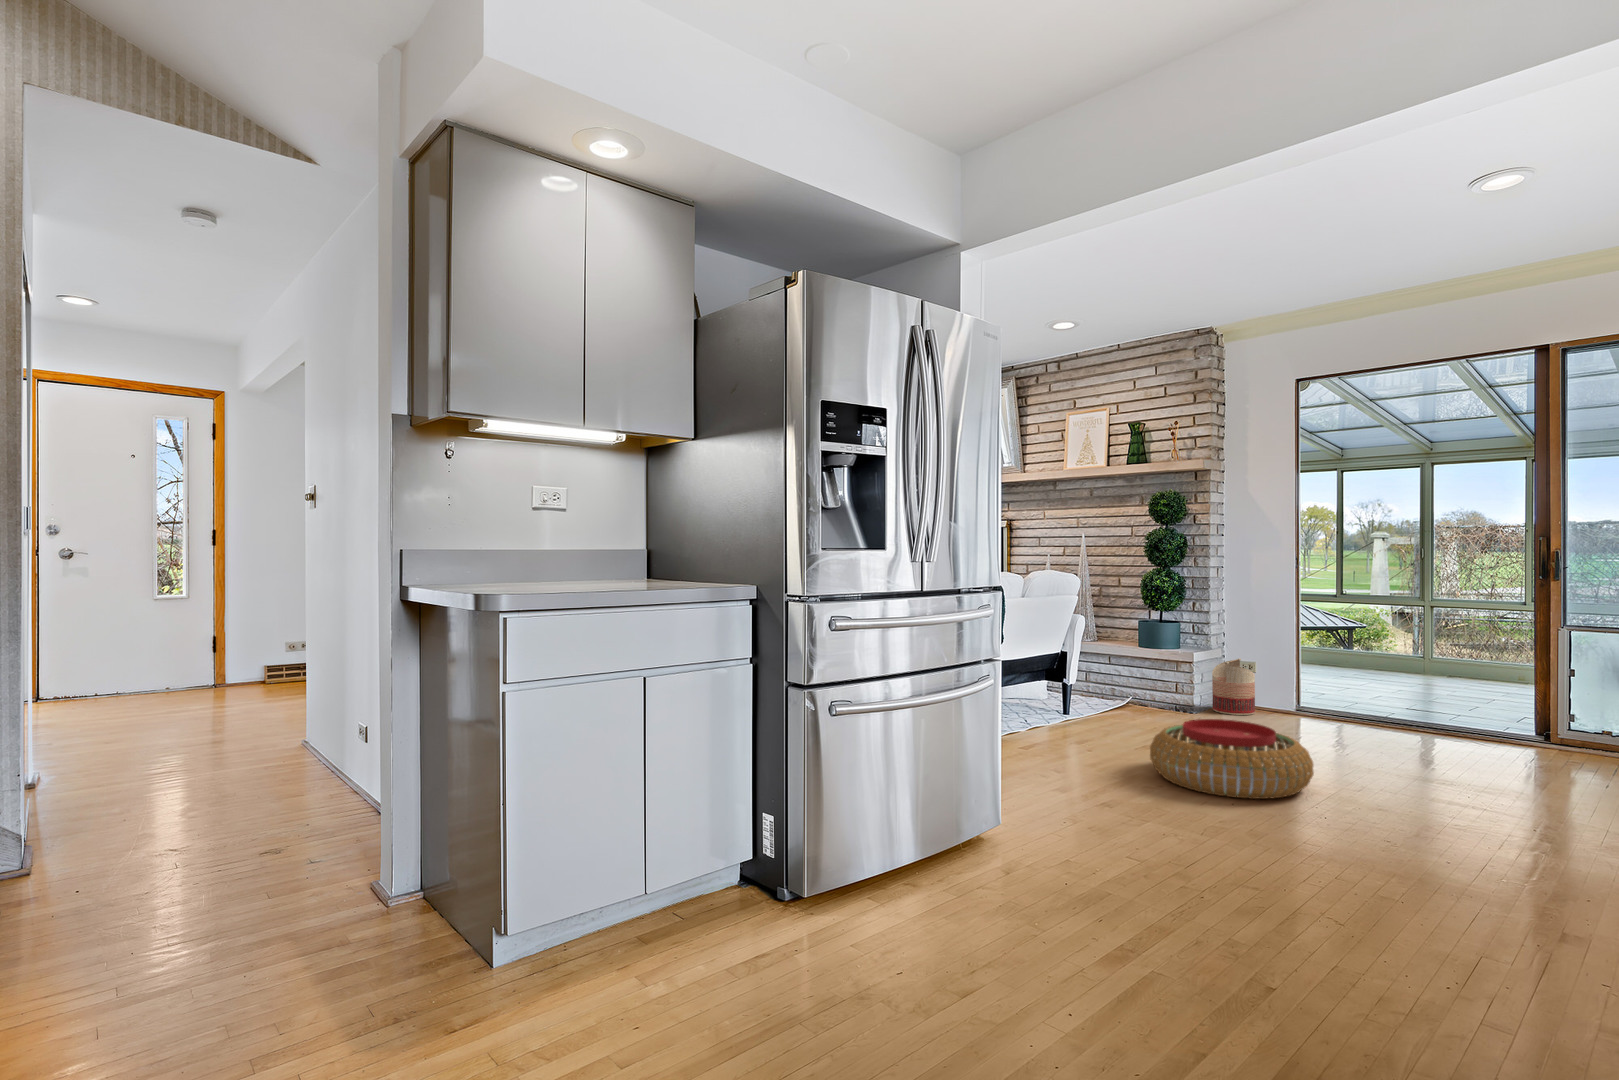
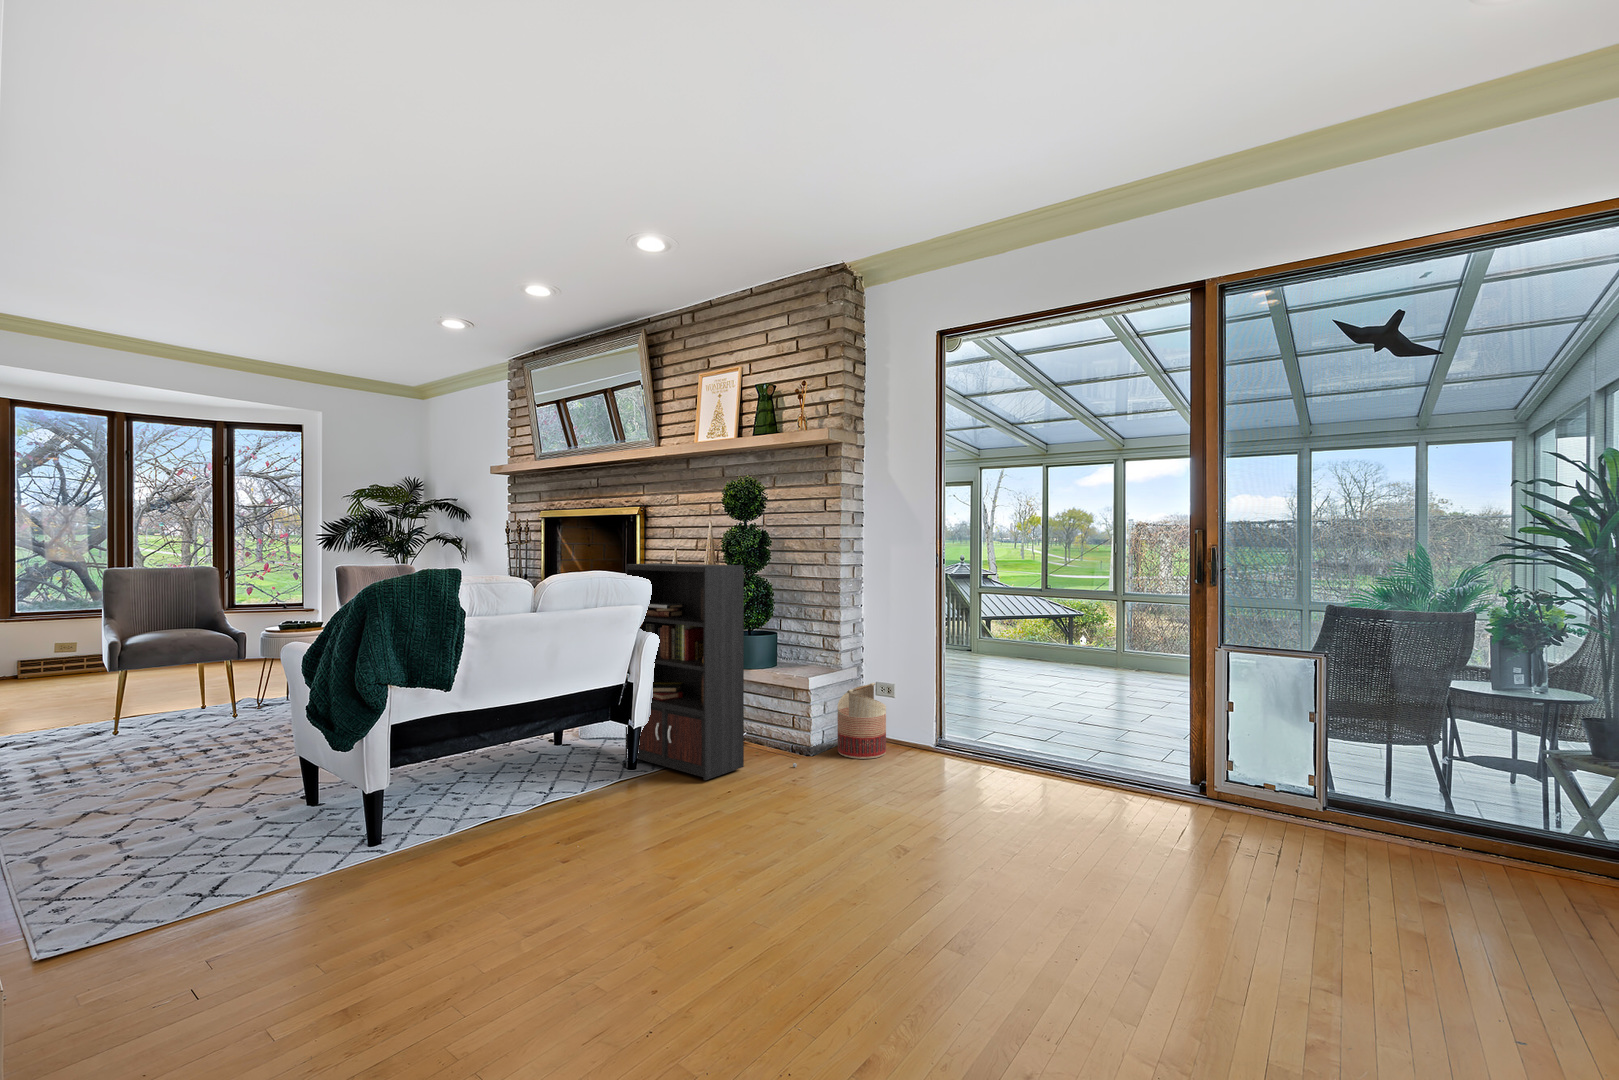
bookcase: none [1050,564,1190,721] -> present [626,563,797,780]
pouf: present [1150,719,1314,799] -> none [594,811,841,983]

